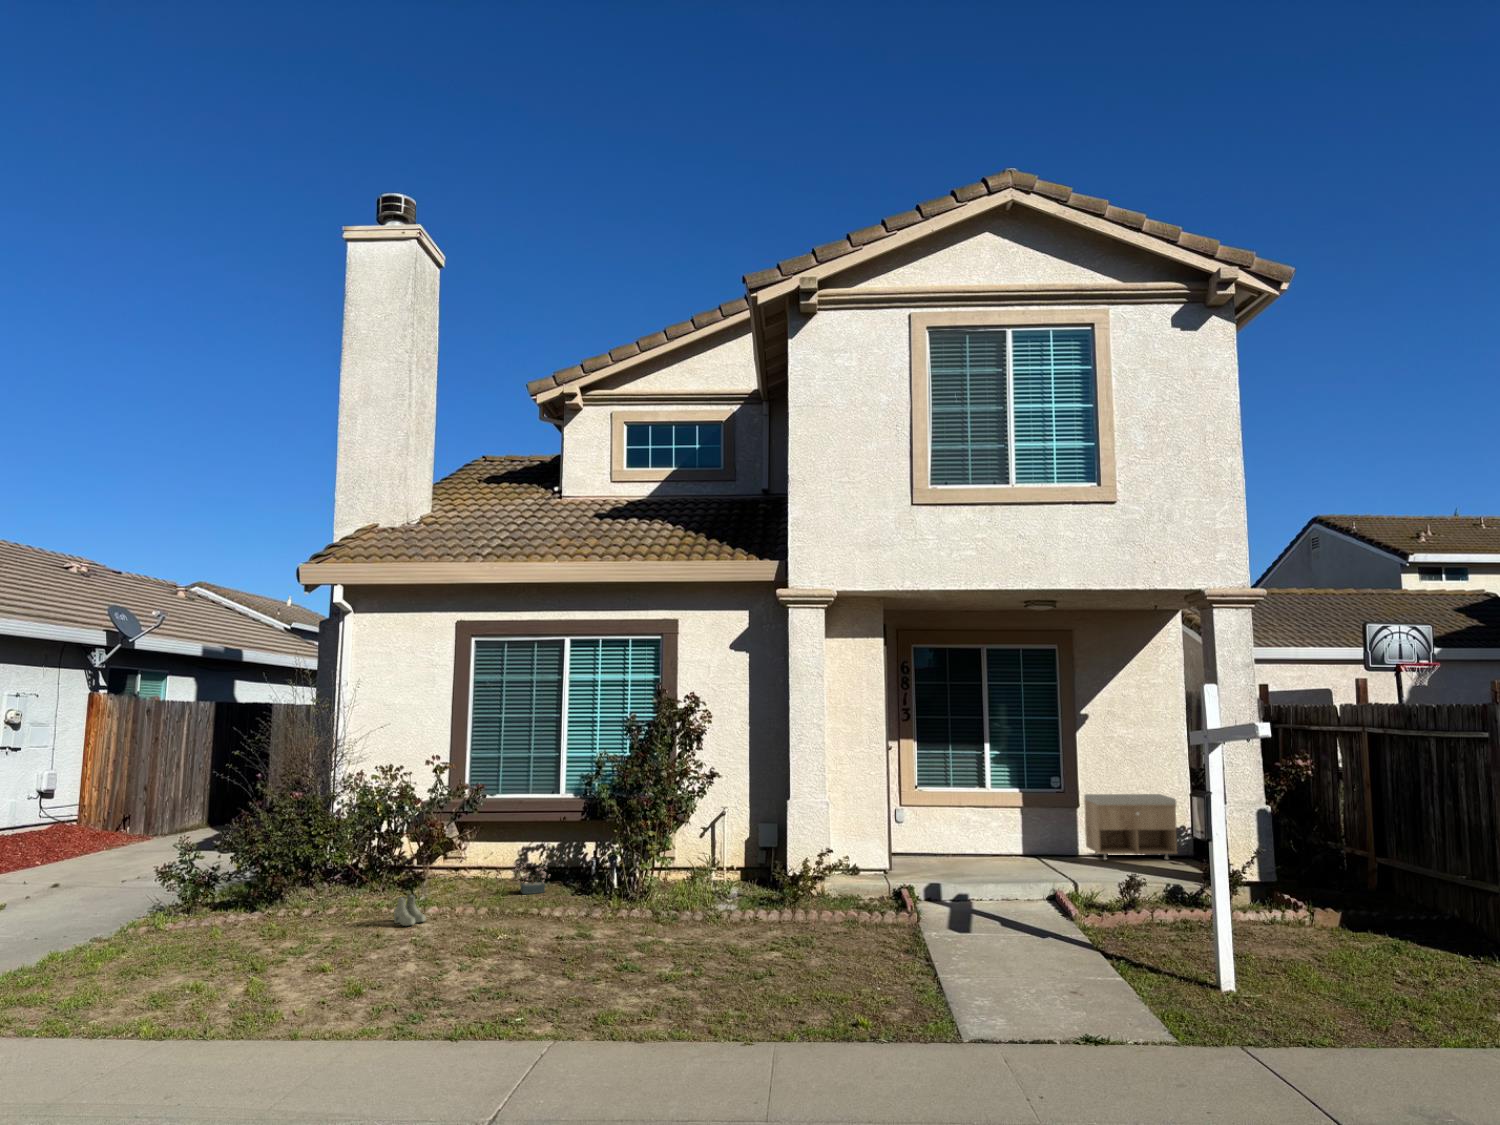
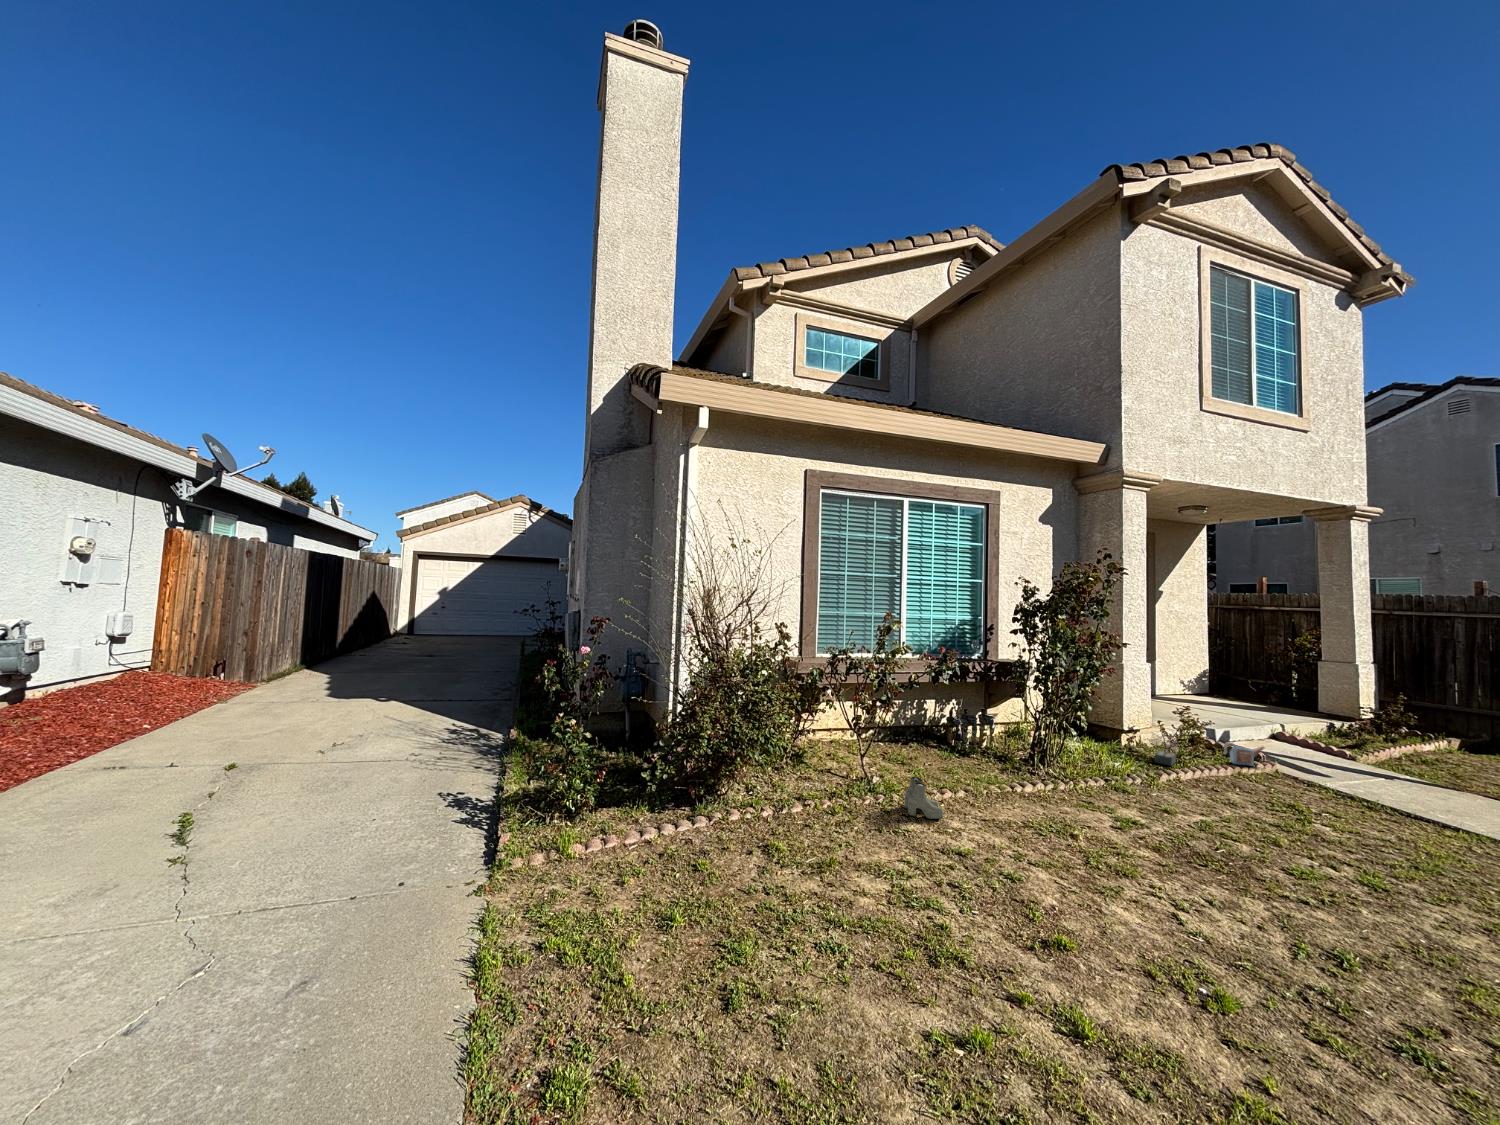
storage bench: present [1084,794,1177,860] -> none [1170,651,1241,698]
decorative plant: present [515,862,546,894] -> present [1151,733,1178,766]
watering can: none [840,890,878,917] -> present [1224,742,1264,766]

